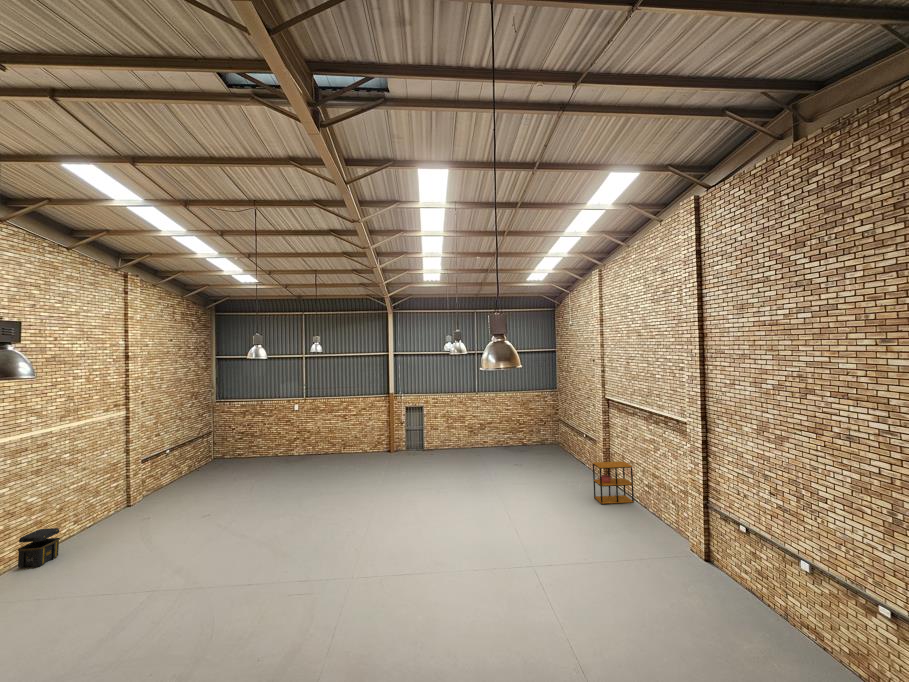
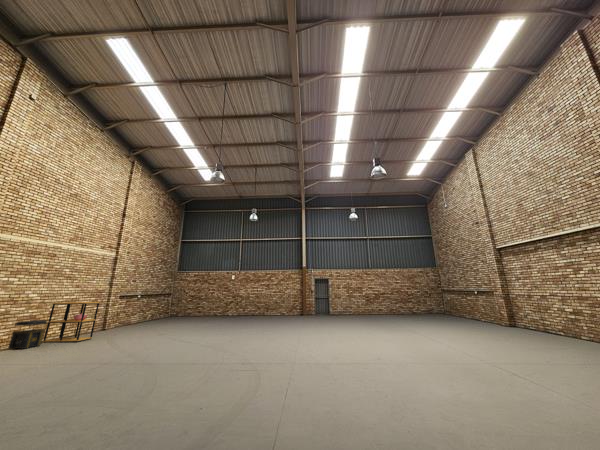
shelving unit: present [593,461,634,504] -> present [43,302,99,343]

